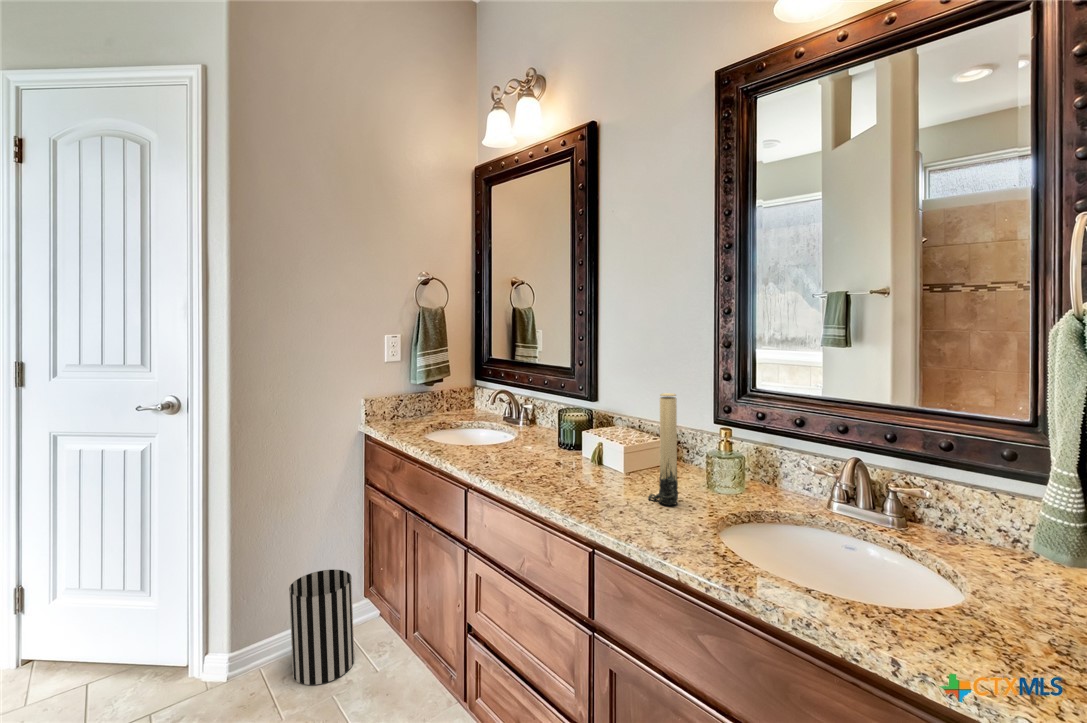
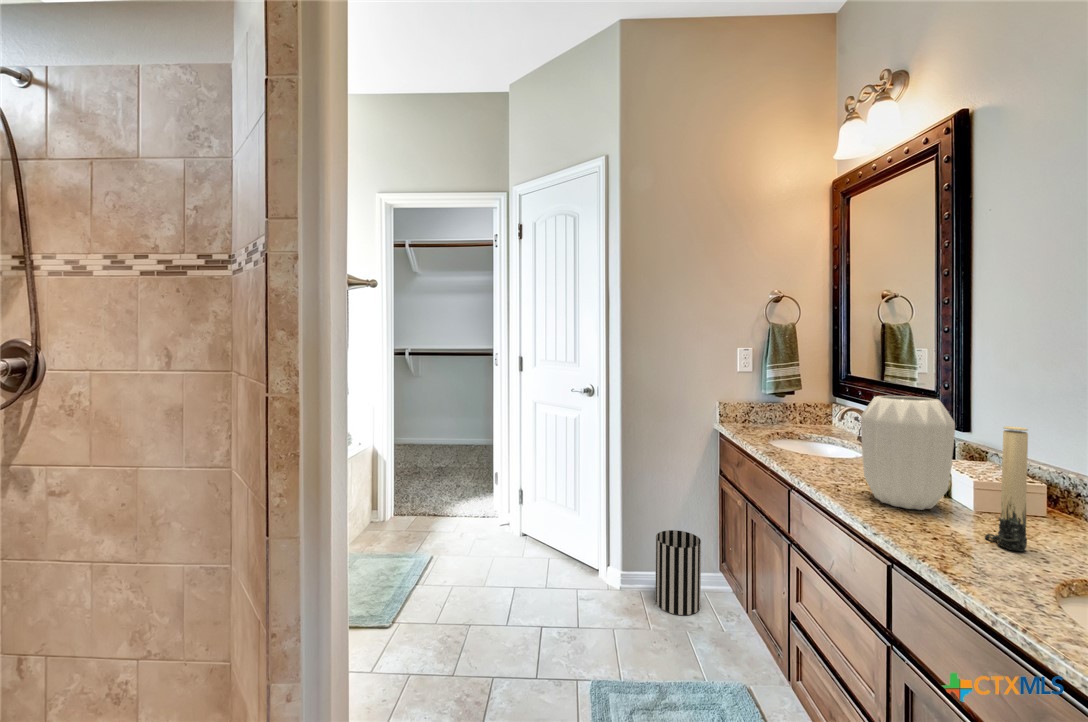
vase: none [538,373,613,486] -> present [861,396,955,510]

